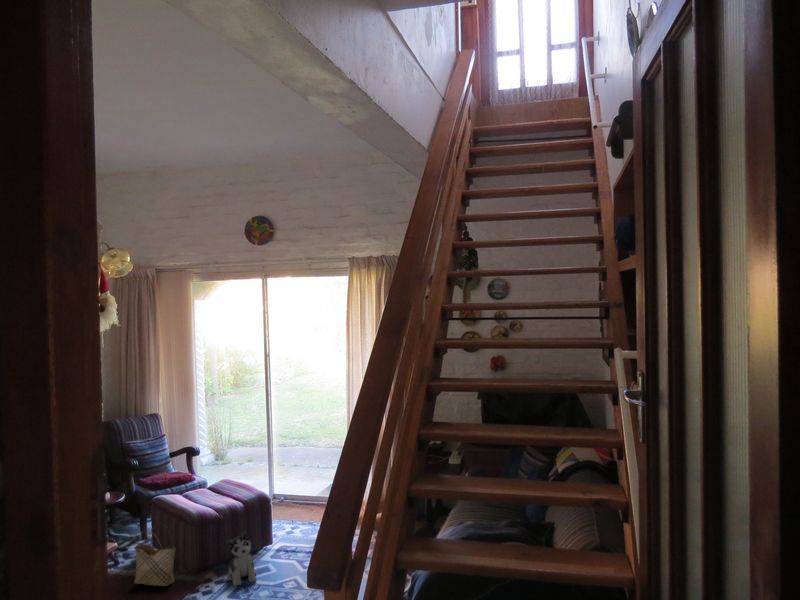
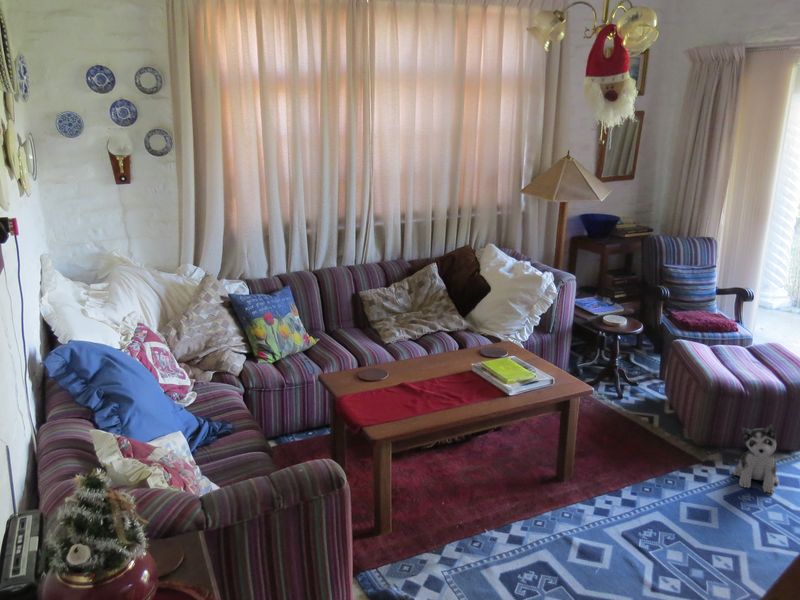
woven basket: present [134,523,176,586] -> none [626,373,678,447]

